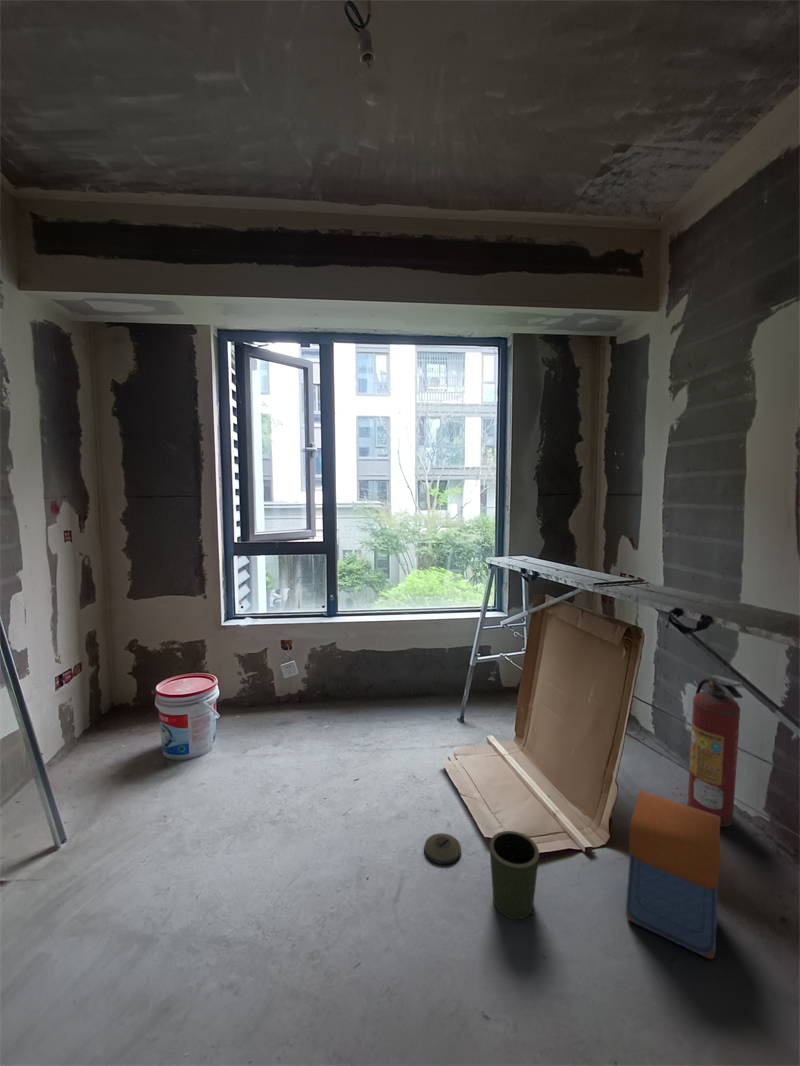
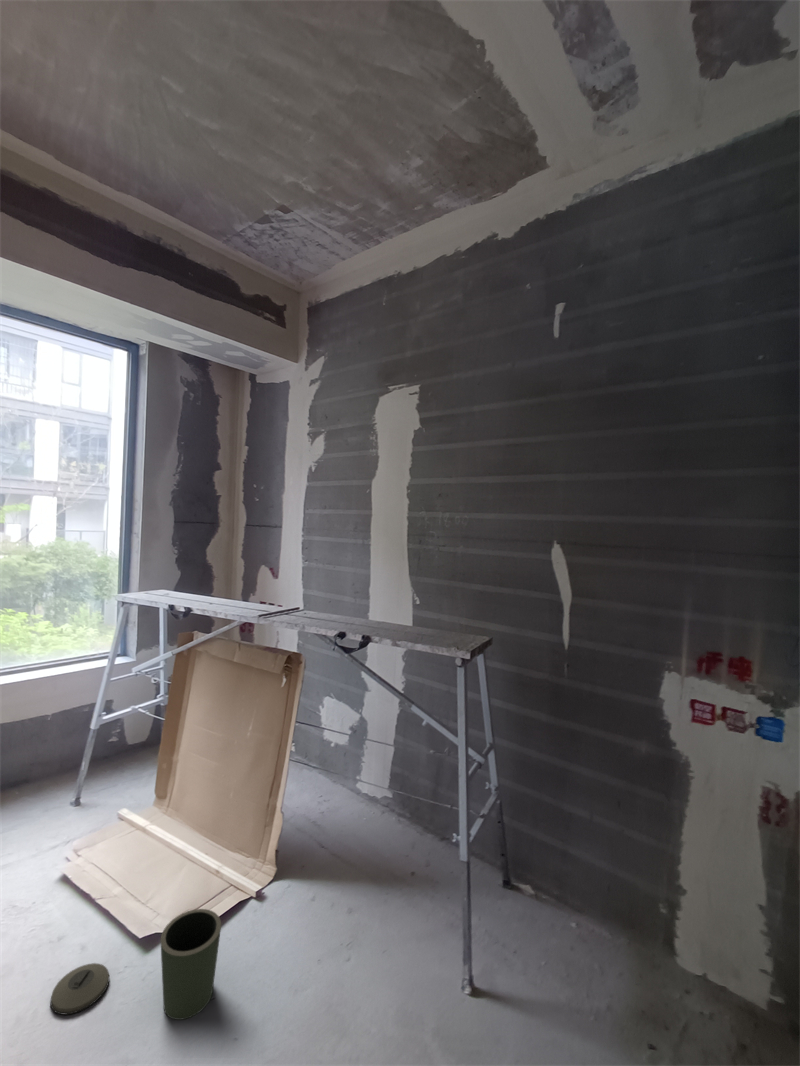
fire extinguisher: present [687,675,742,827] -> none [330,683,373,816]
backpack: present [626,791,720,959] -> none [303,804,379,940]

